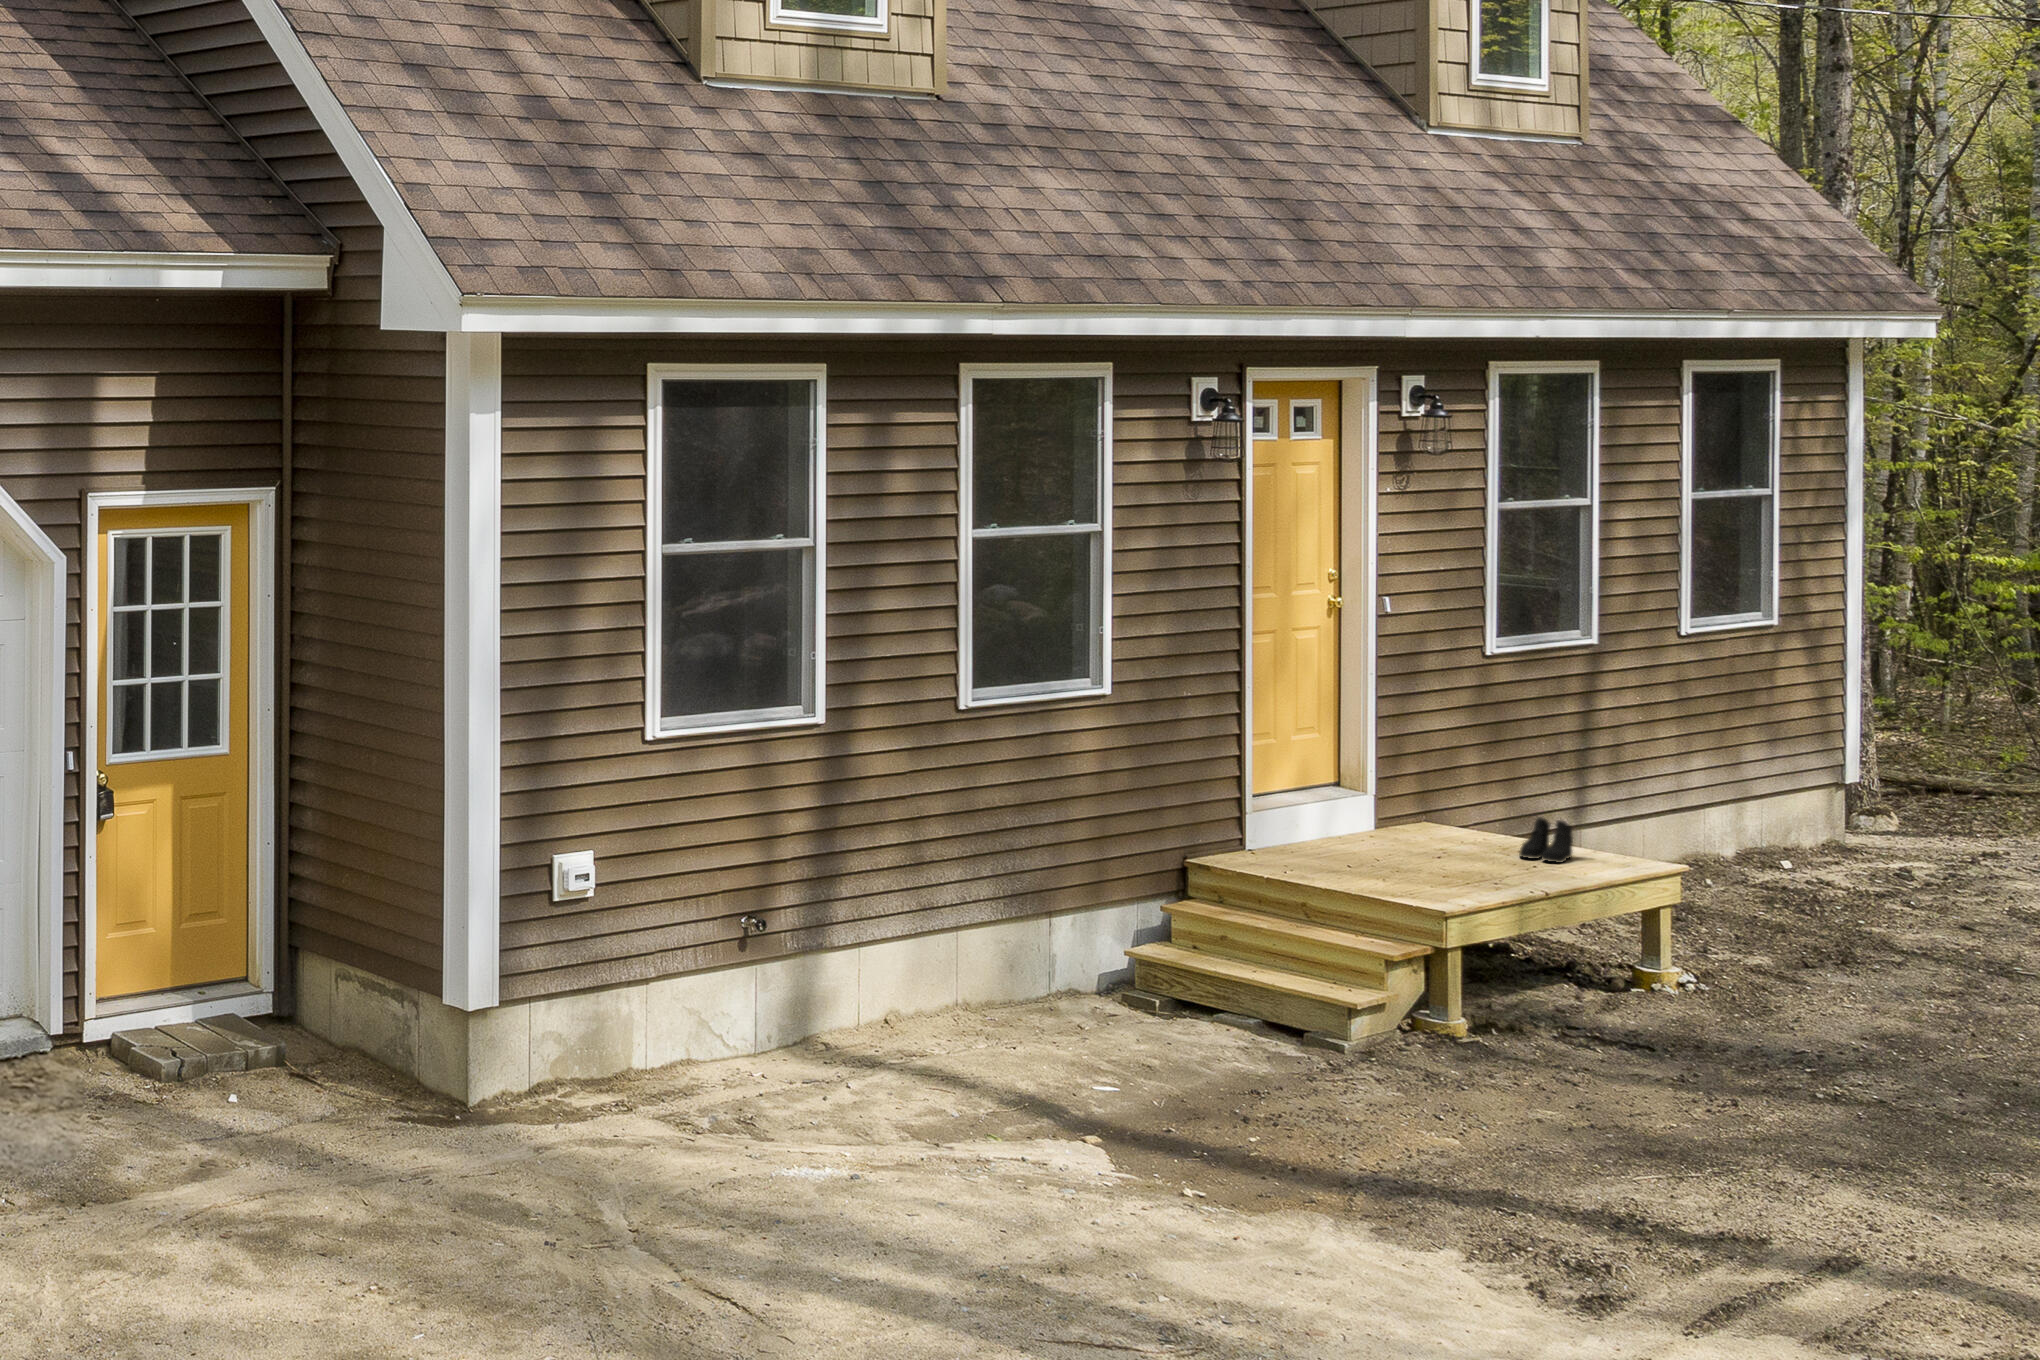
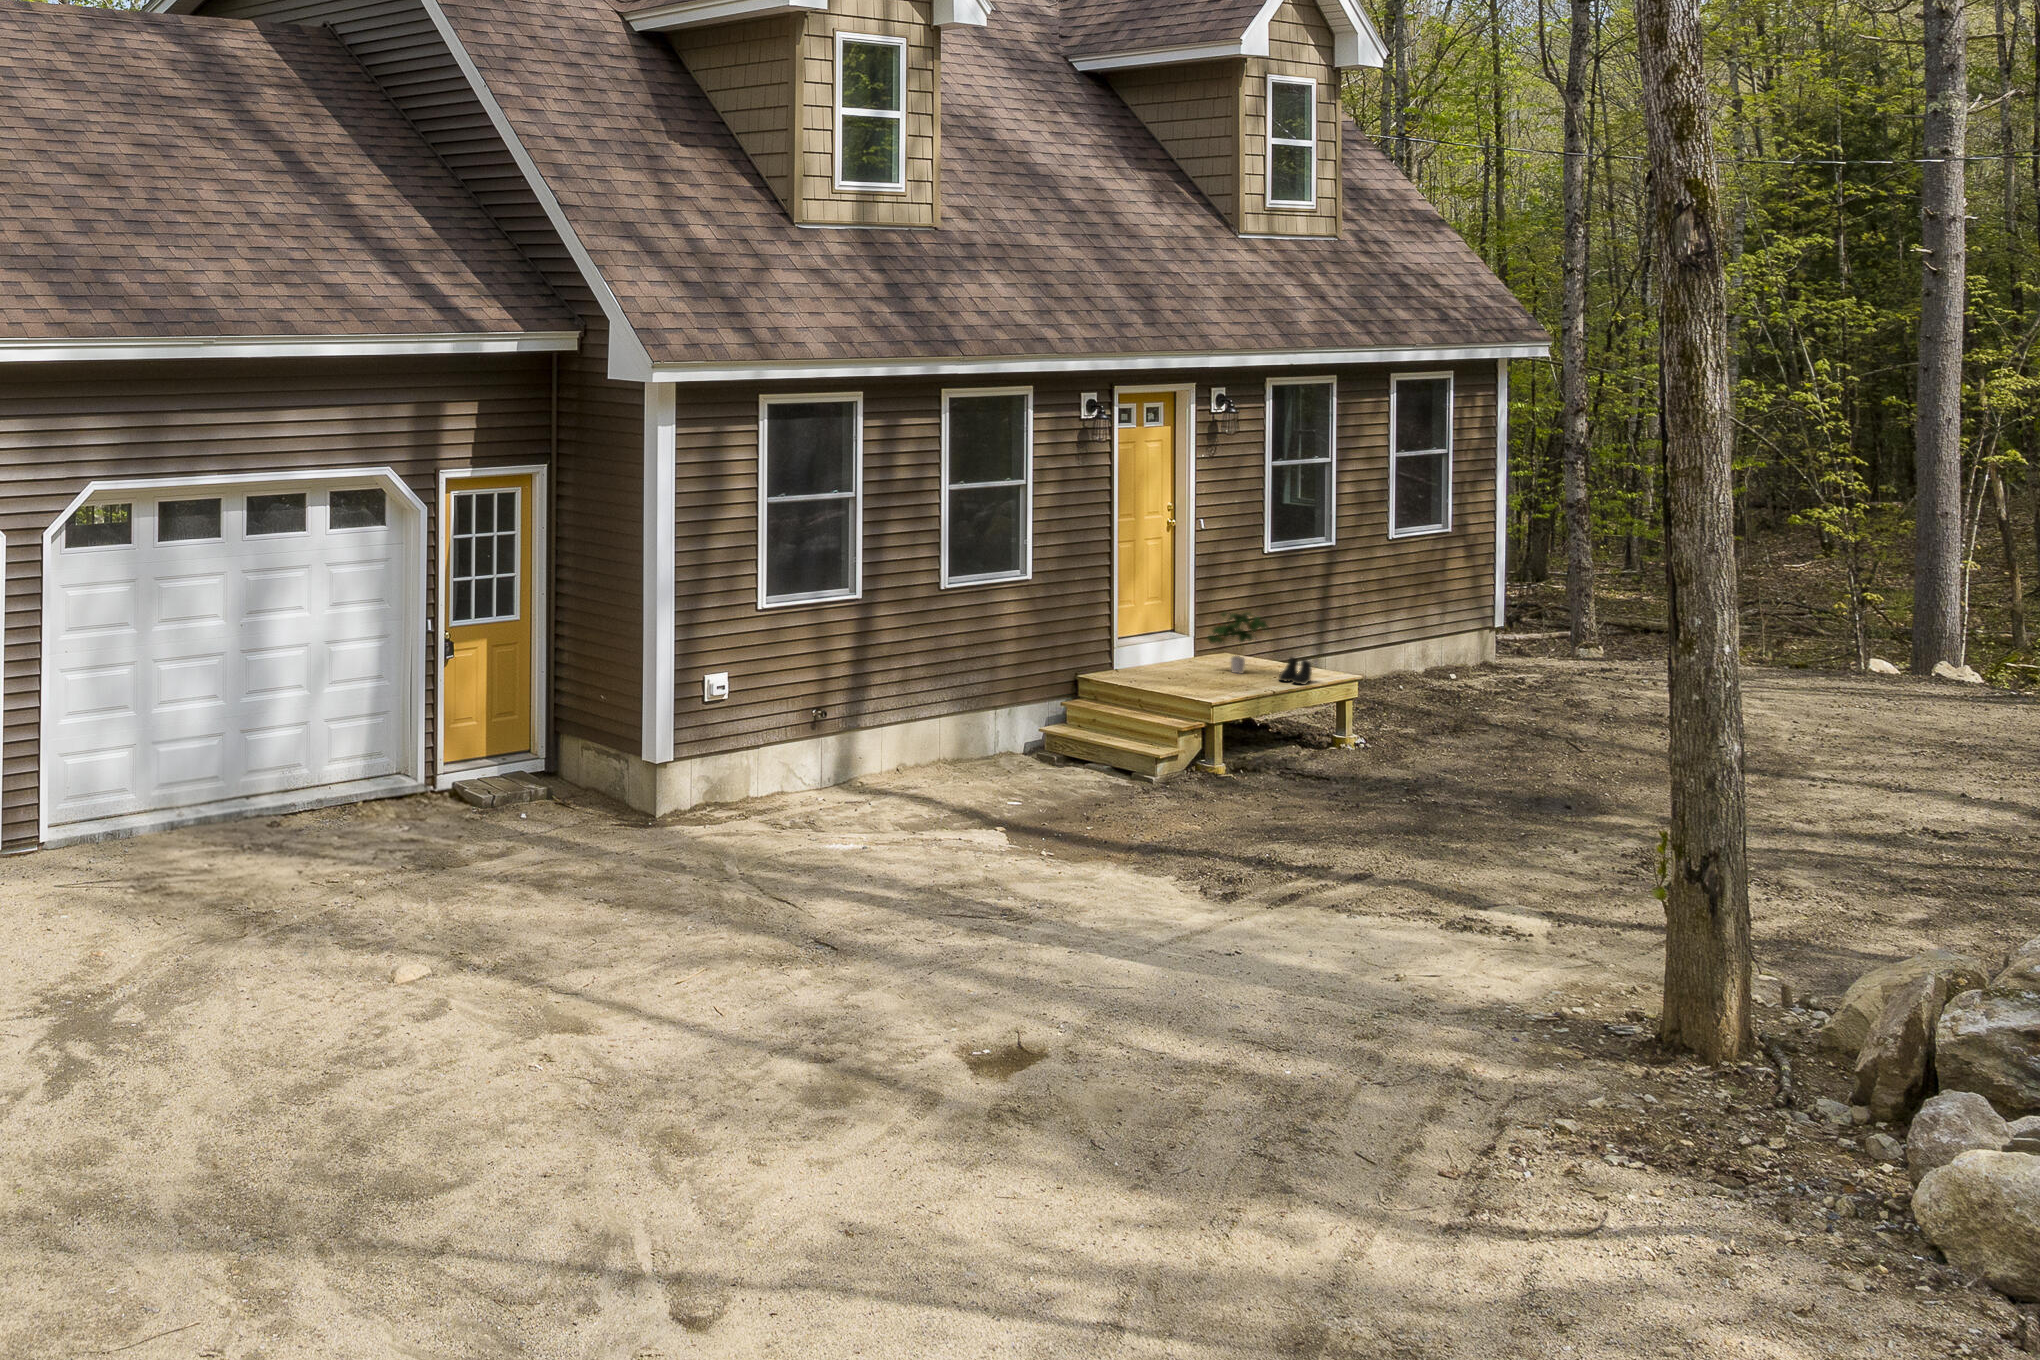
potted plant: none [1400,744,1503,848] -> present [1208,612,1268,673]

